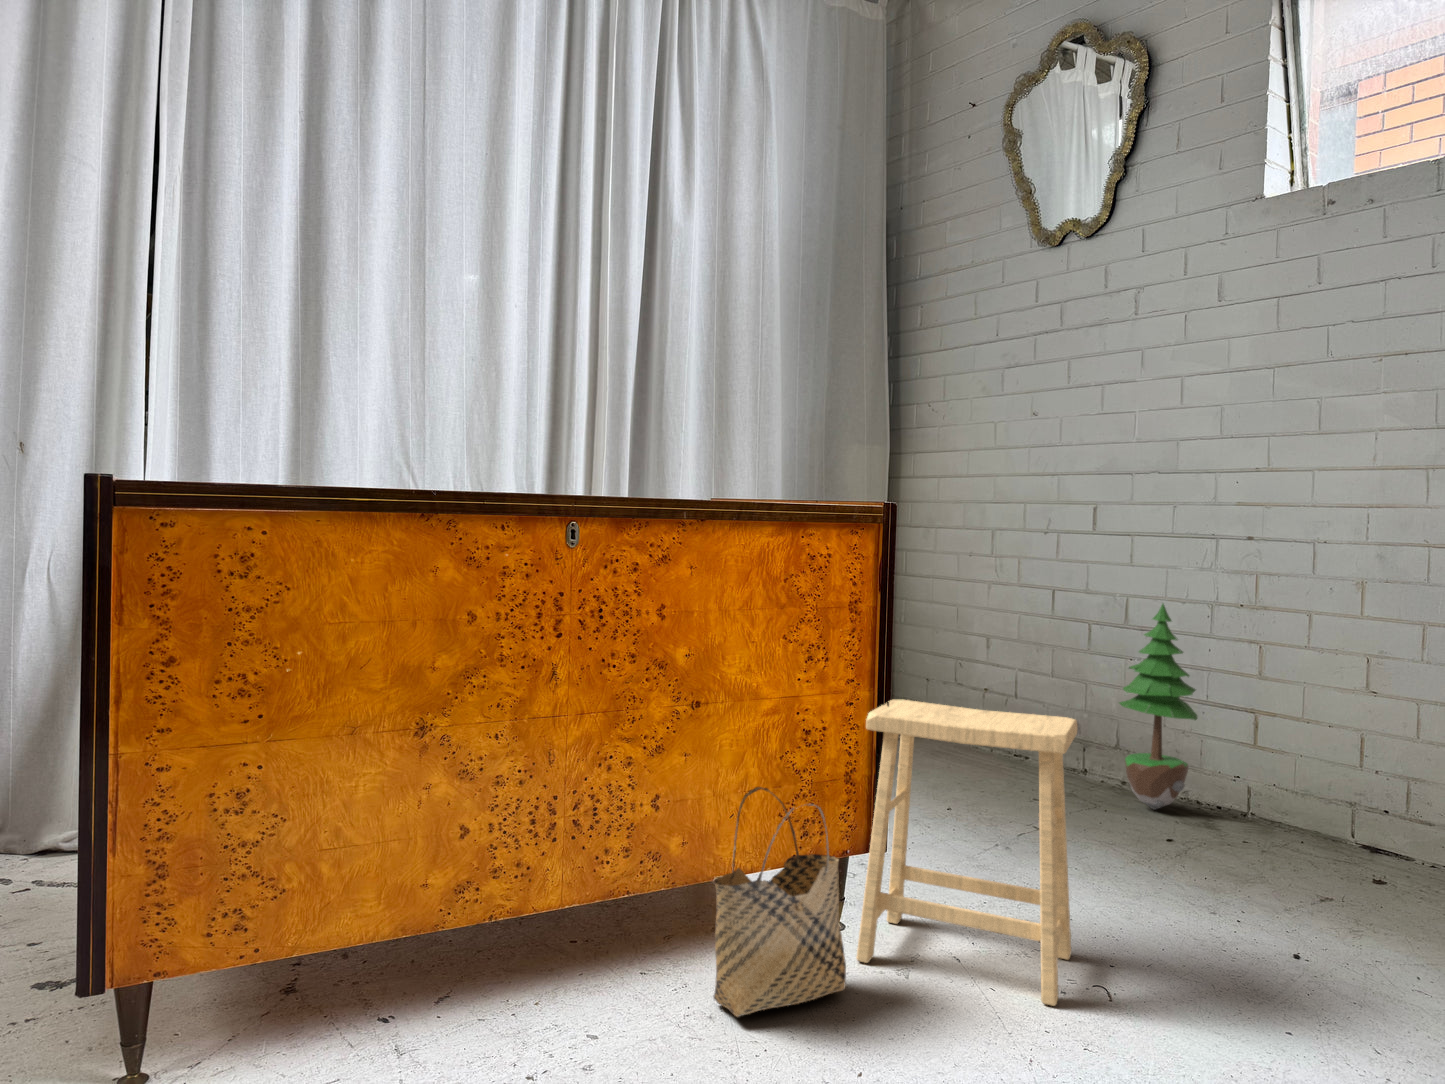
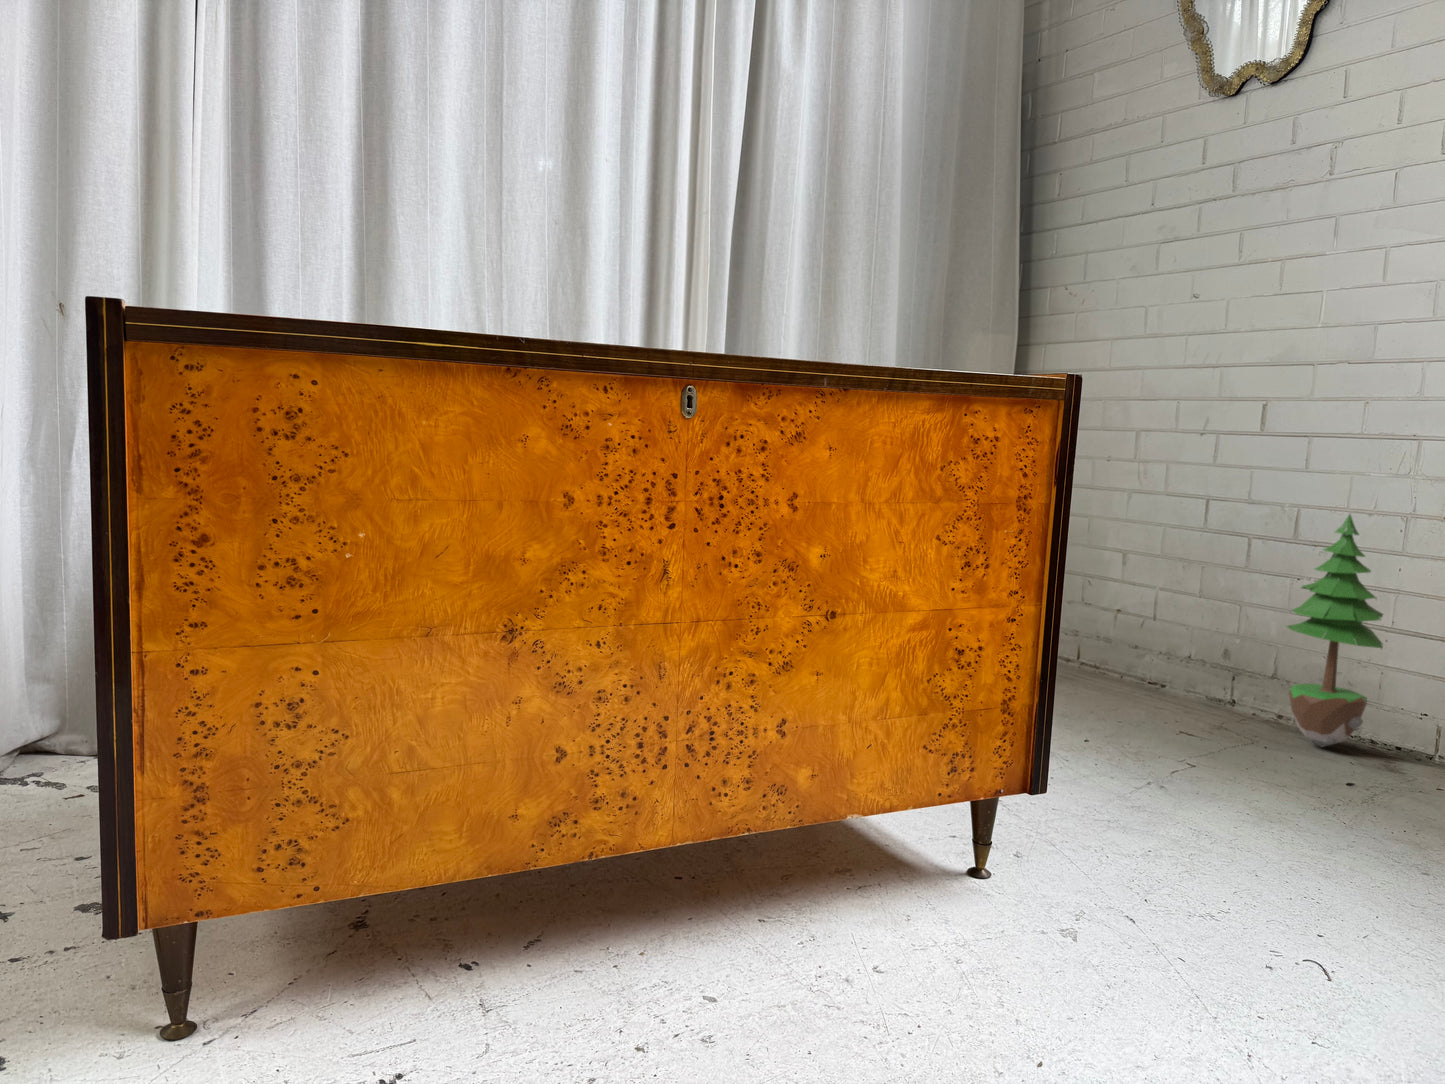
footstool: present [856,699,1077,1006] -> none [1010,615,1300,989]
woven basket: present [713,787,846,1017] -> none [848,713,1005,985]

